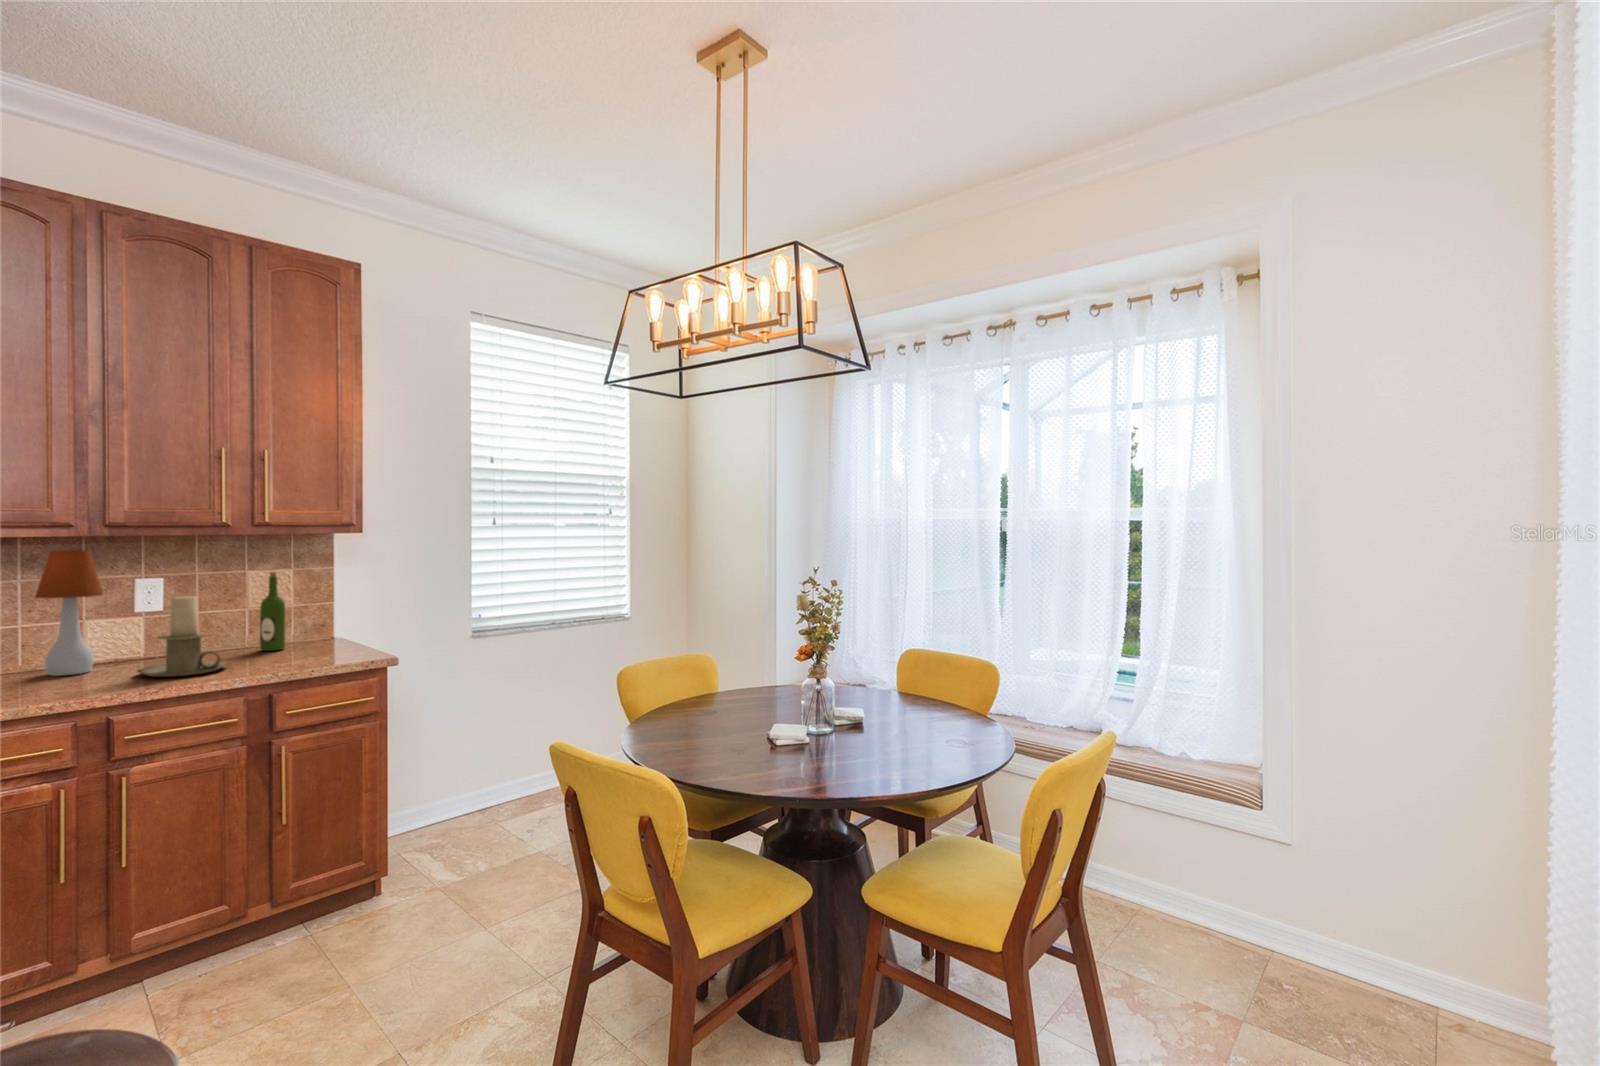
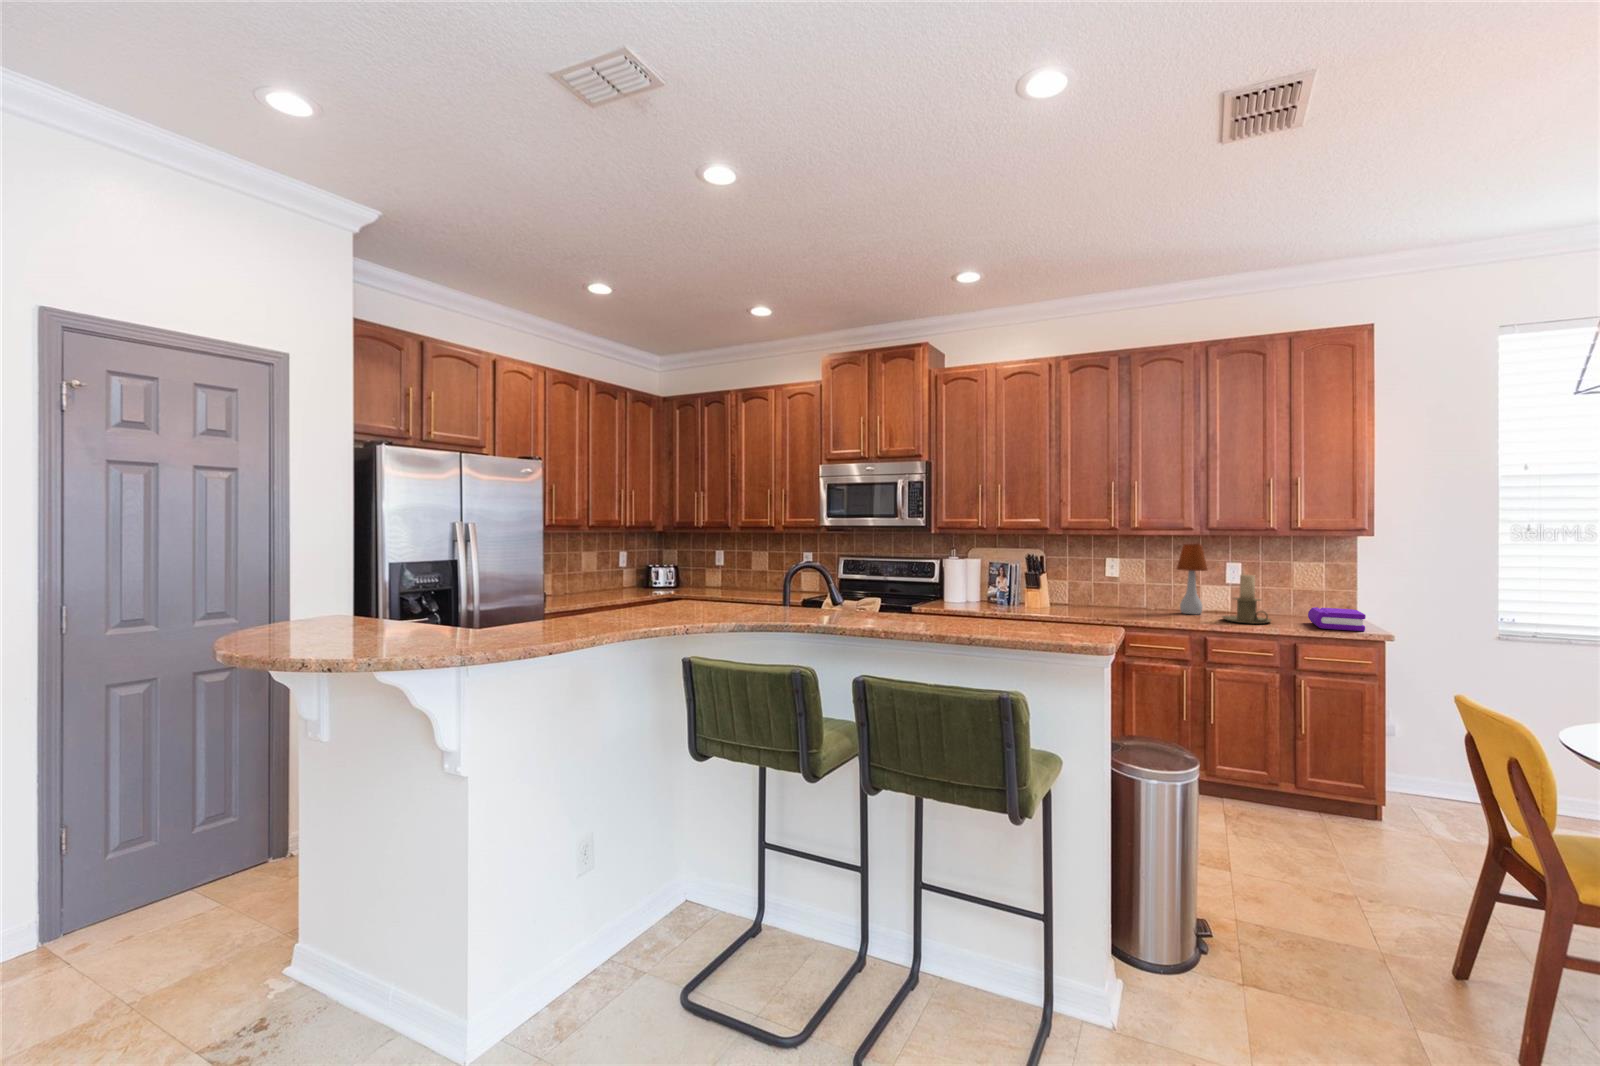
wine bottle: present [260,572,285,651] -> none [1300,563,1318,619]
book: none [278,630,360,664] -> present [1308,607,1366,631]

